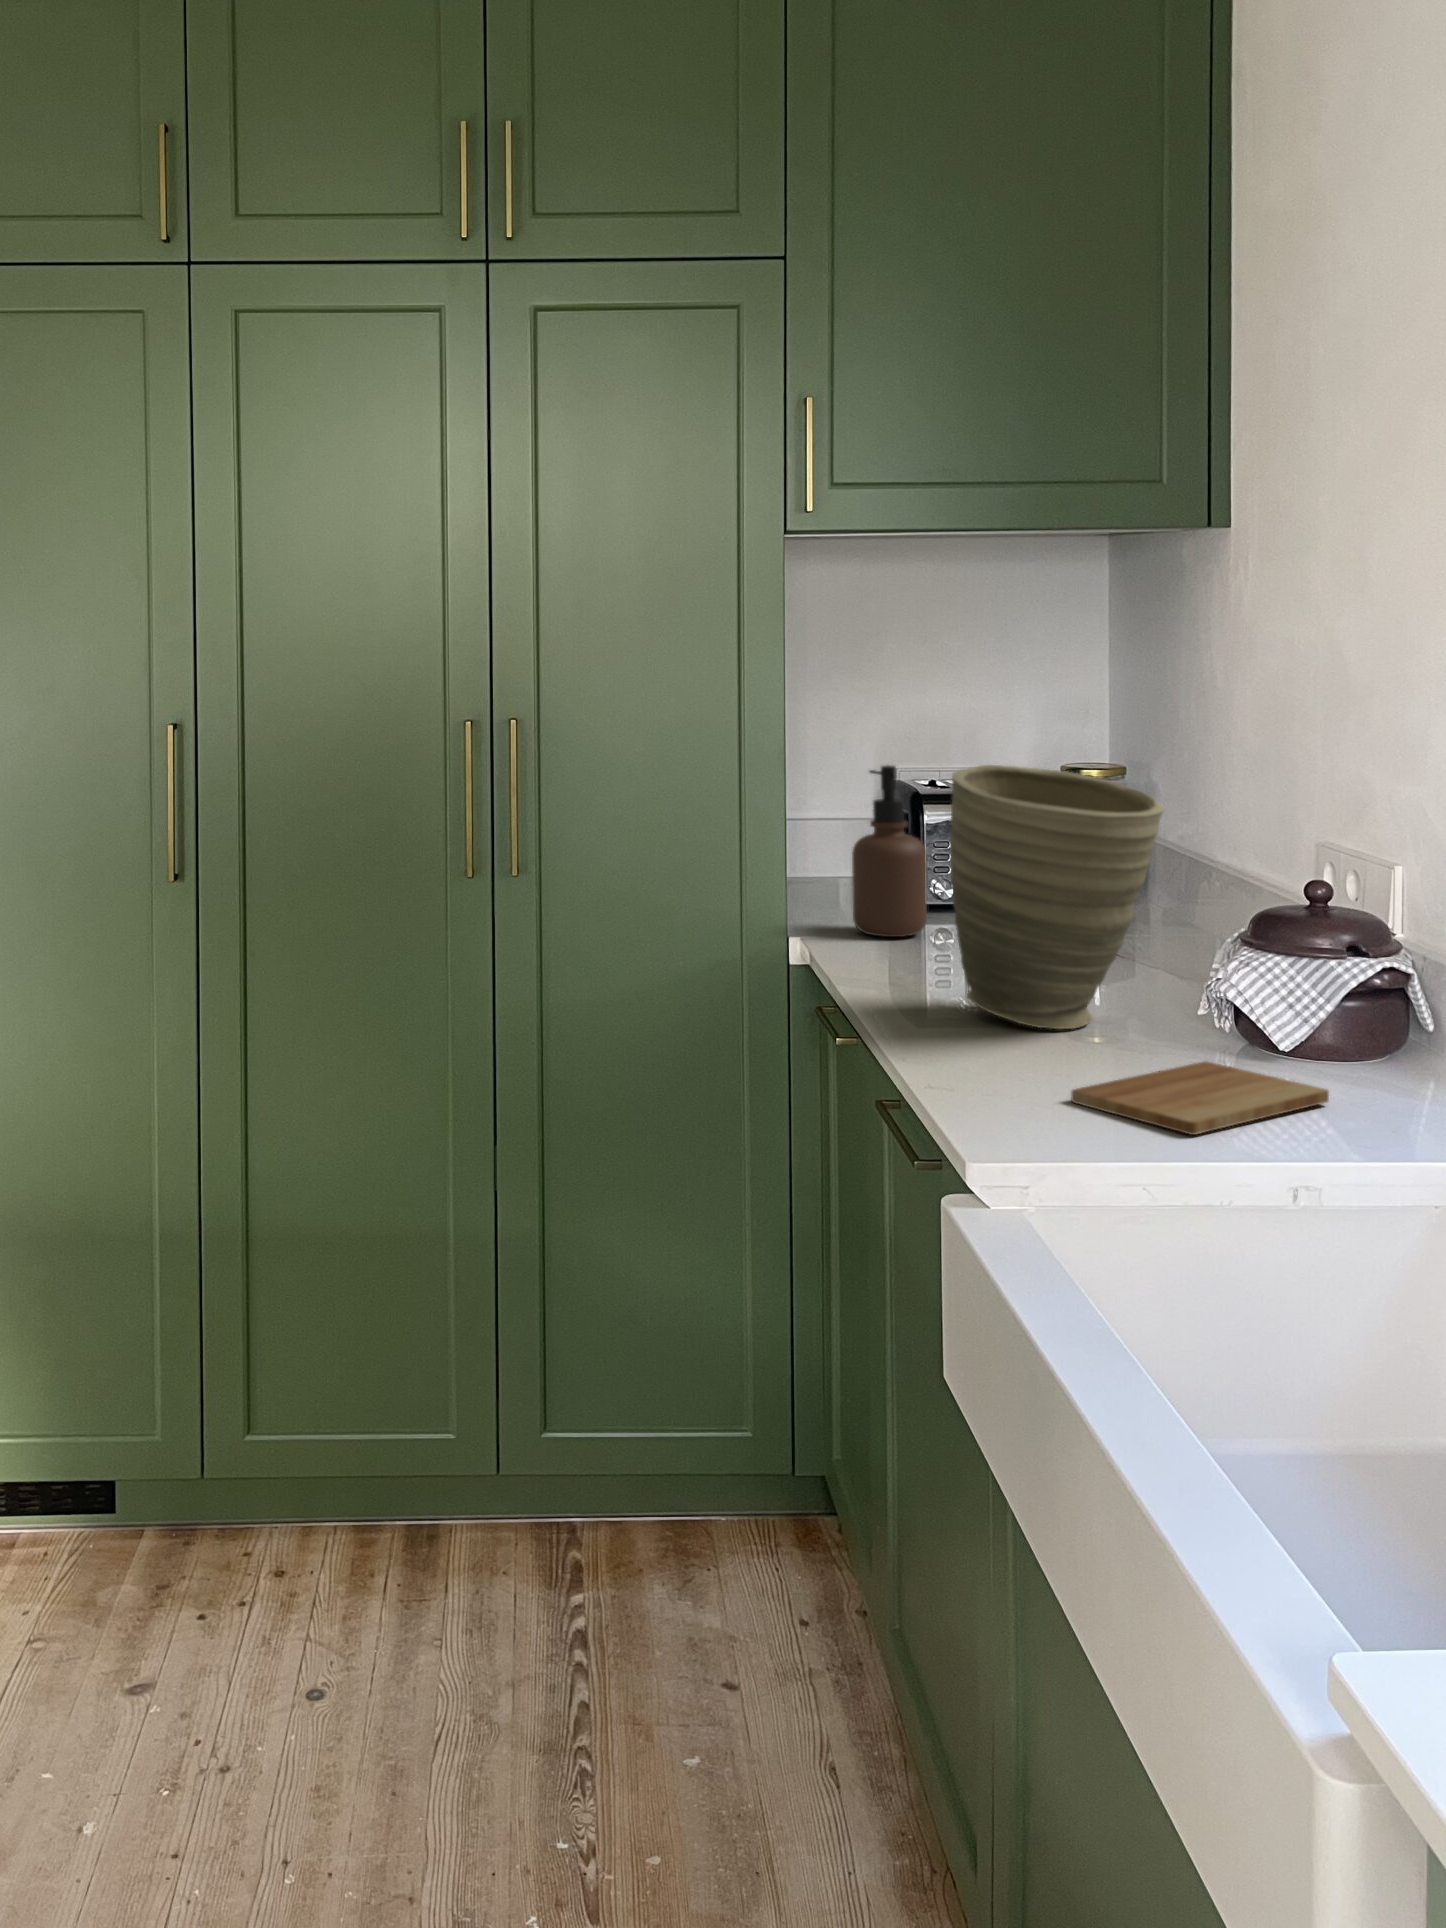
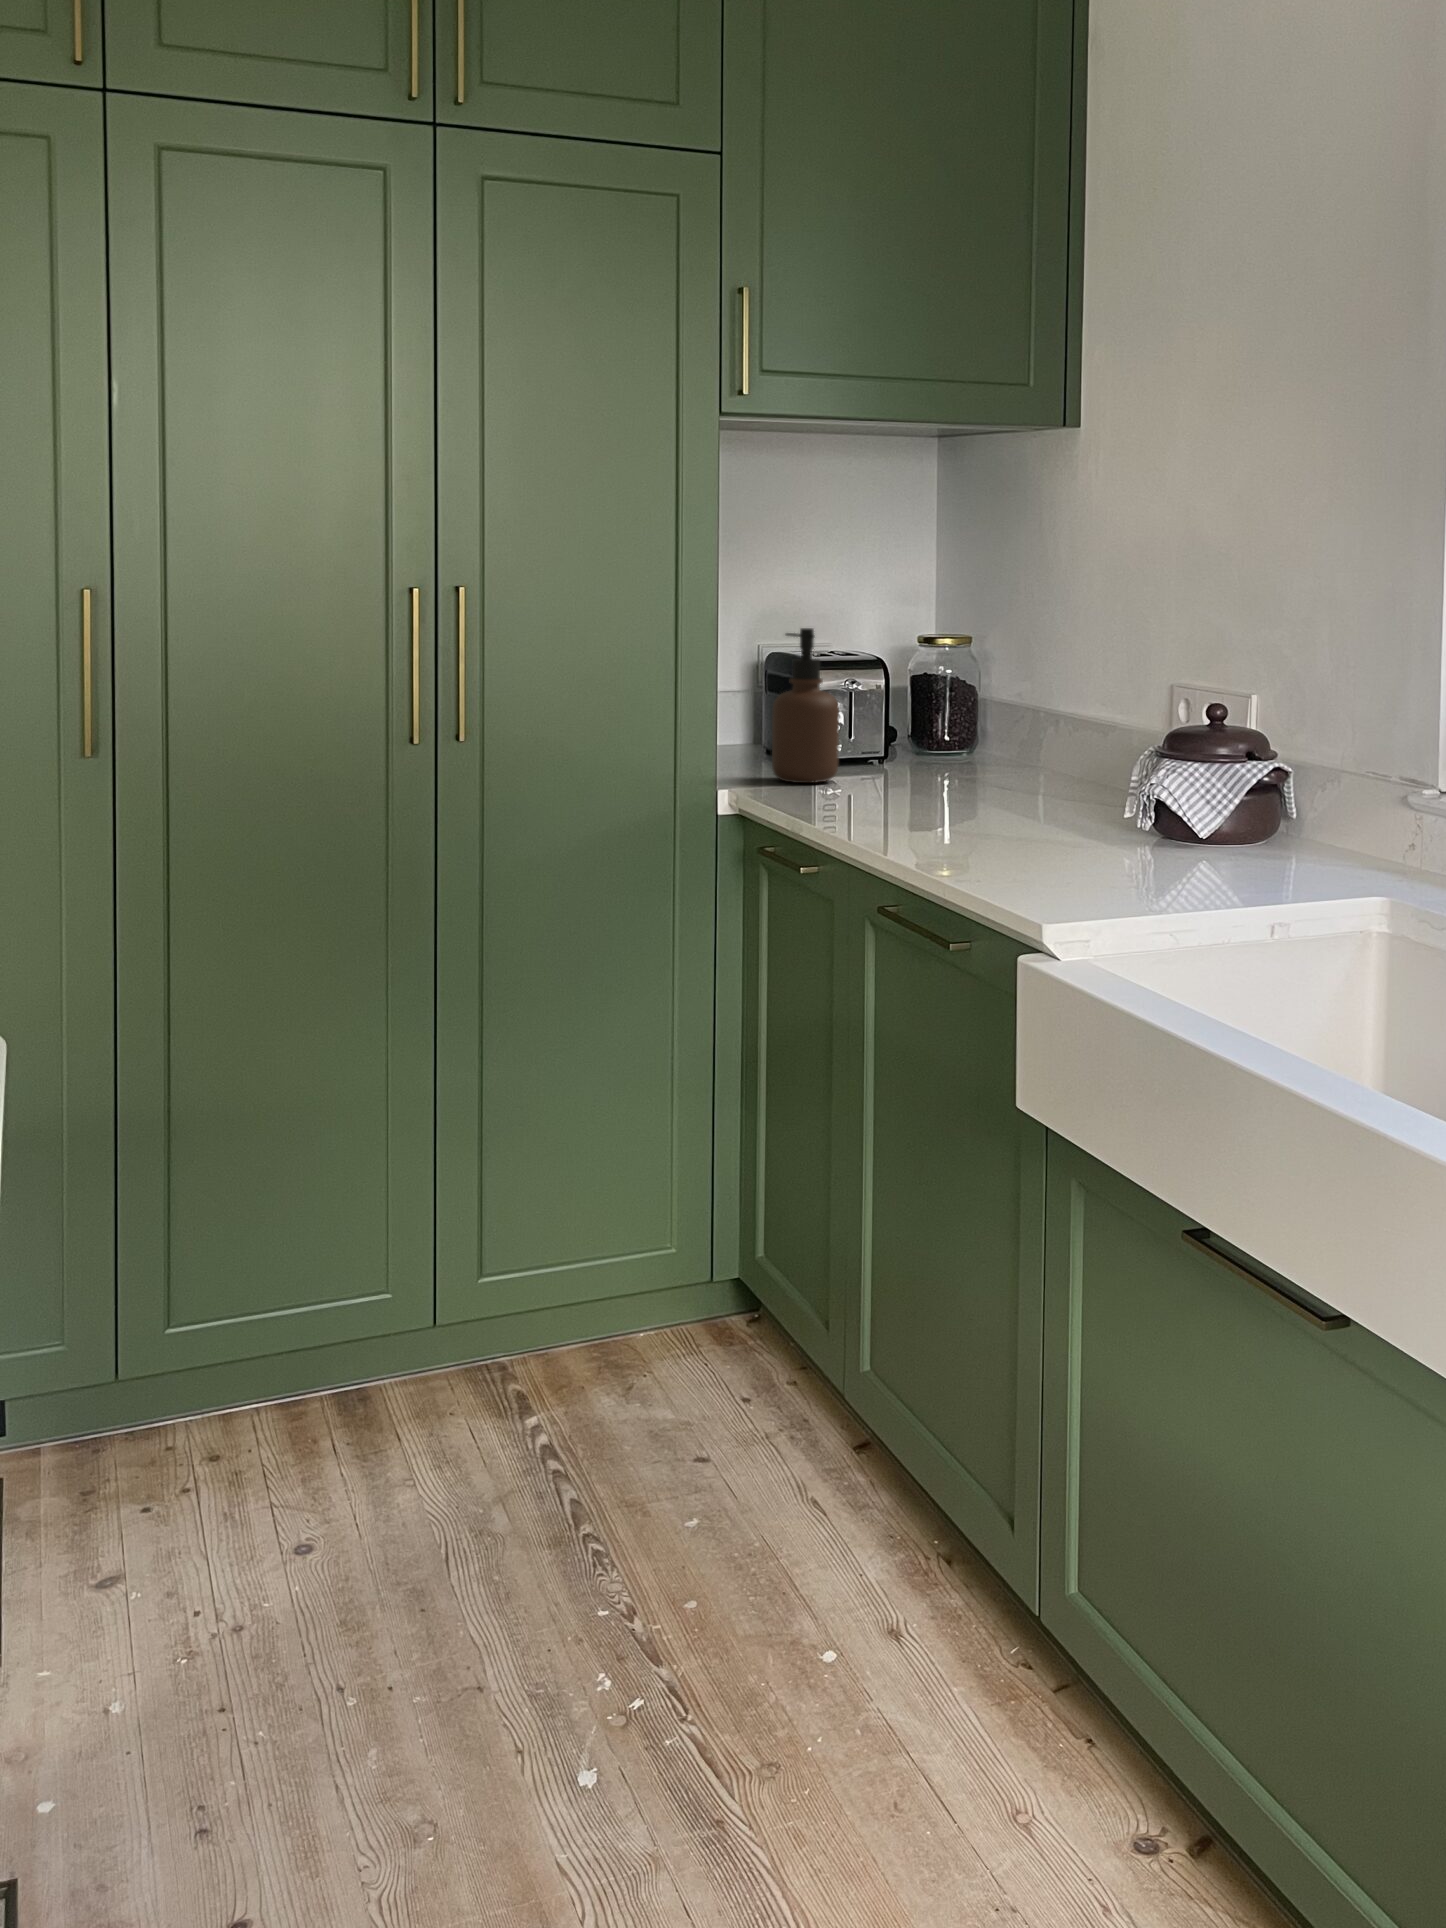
vase: present [950,765,1165,1029] -> none [927,612,1104,834]
cutting board: present [1071,1061,1329,1135] -> none [1083,845,1264,889]

